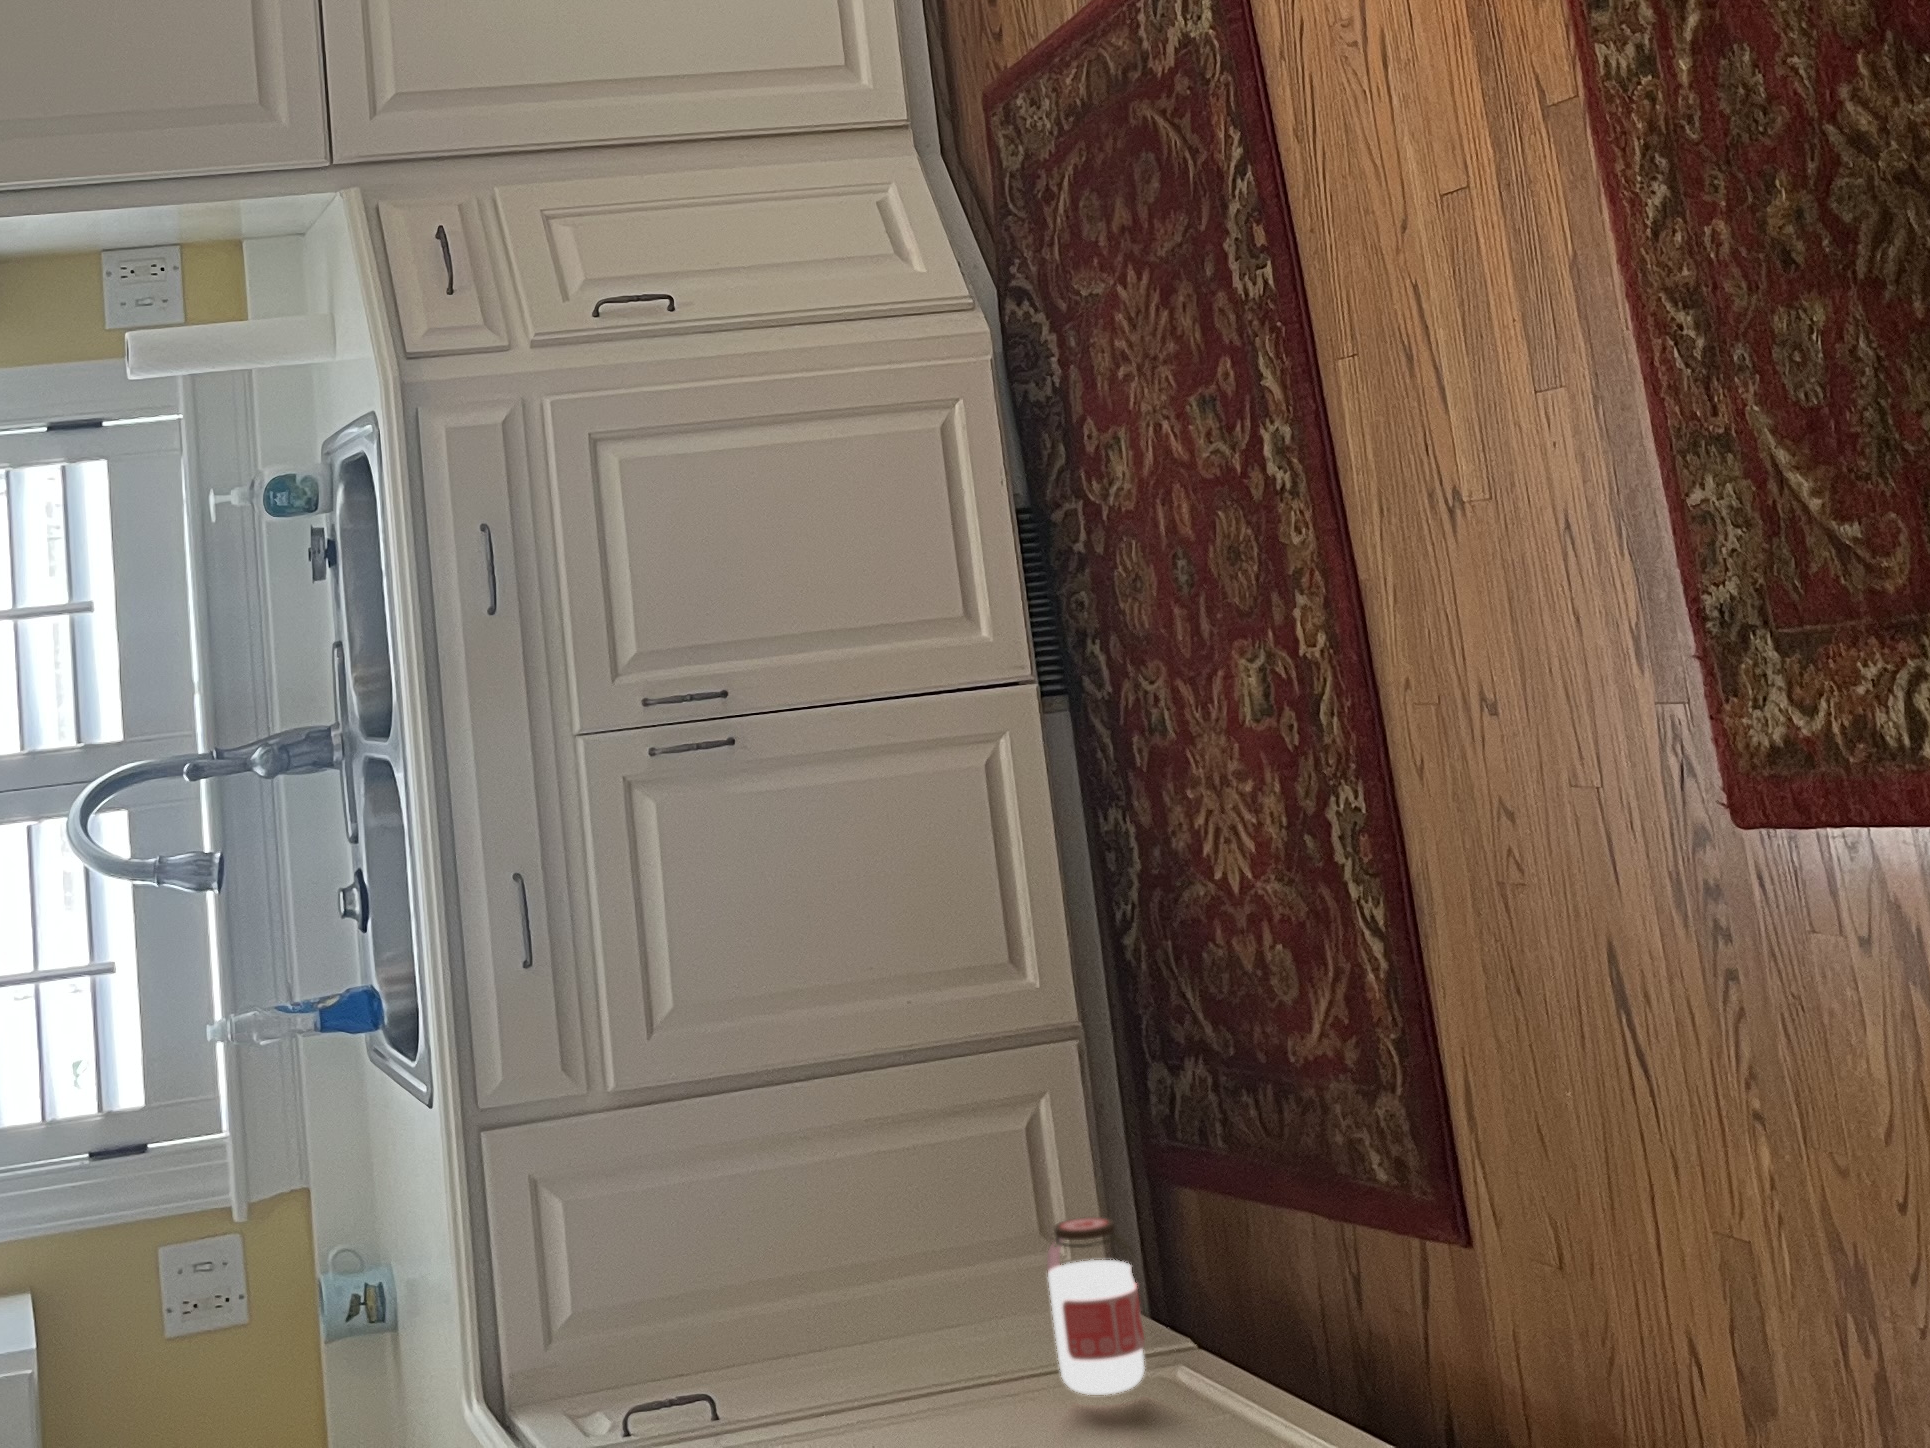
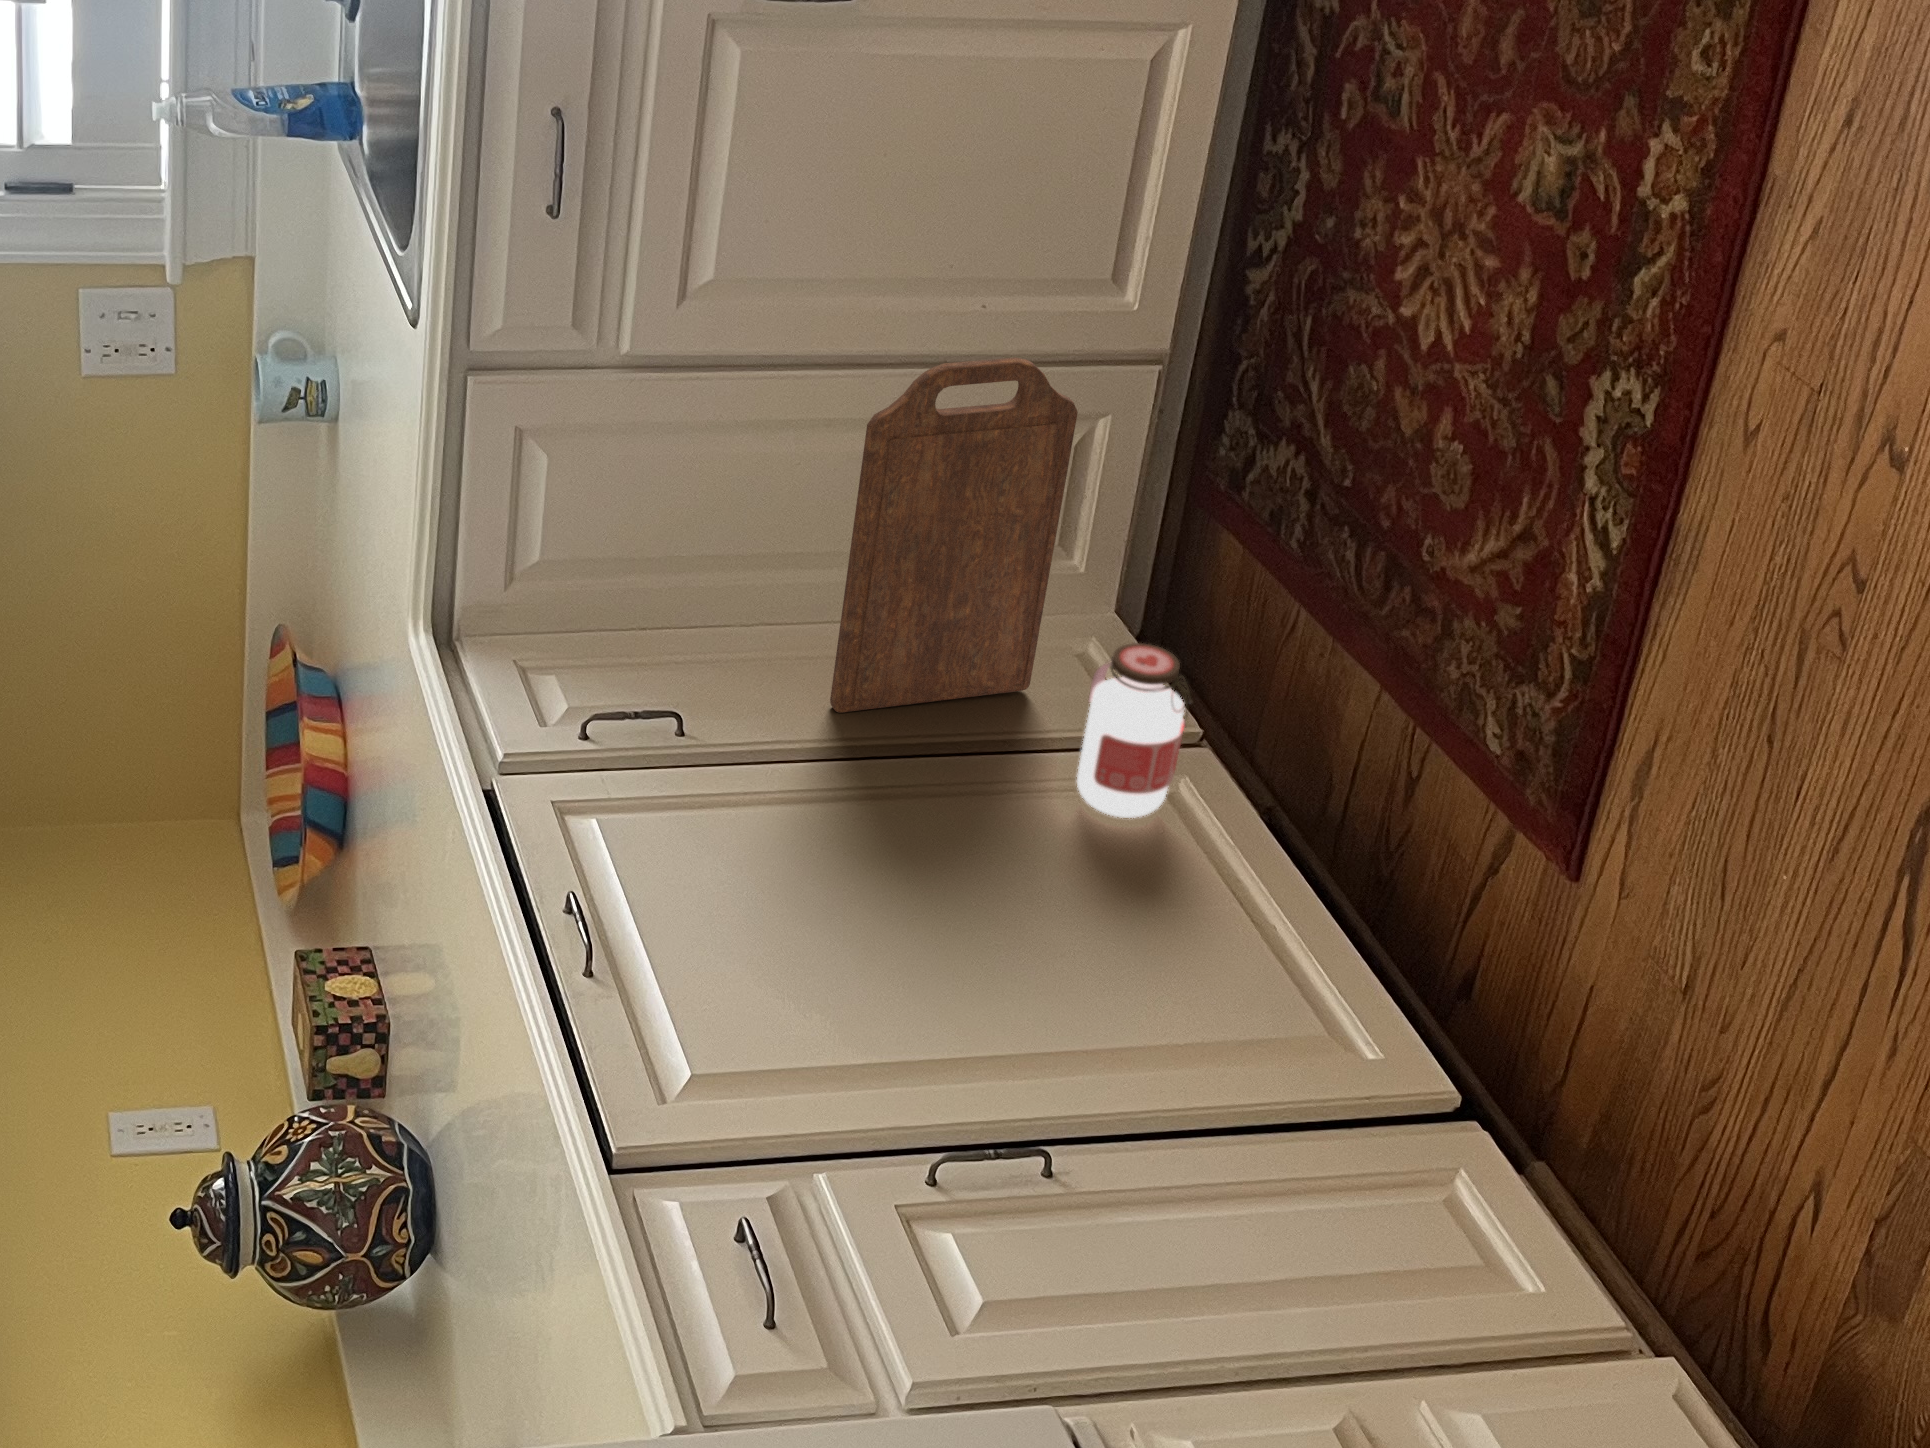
cutting board: none [800,995,1020,1380] -> present [830,357,1078,713]

